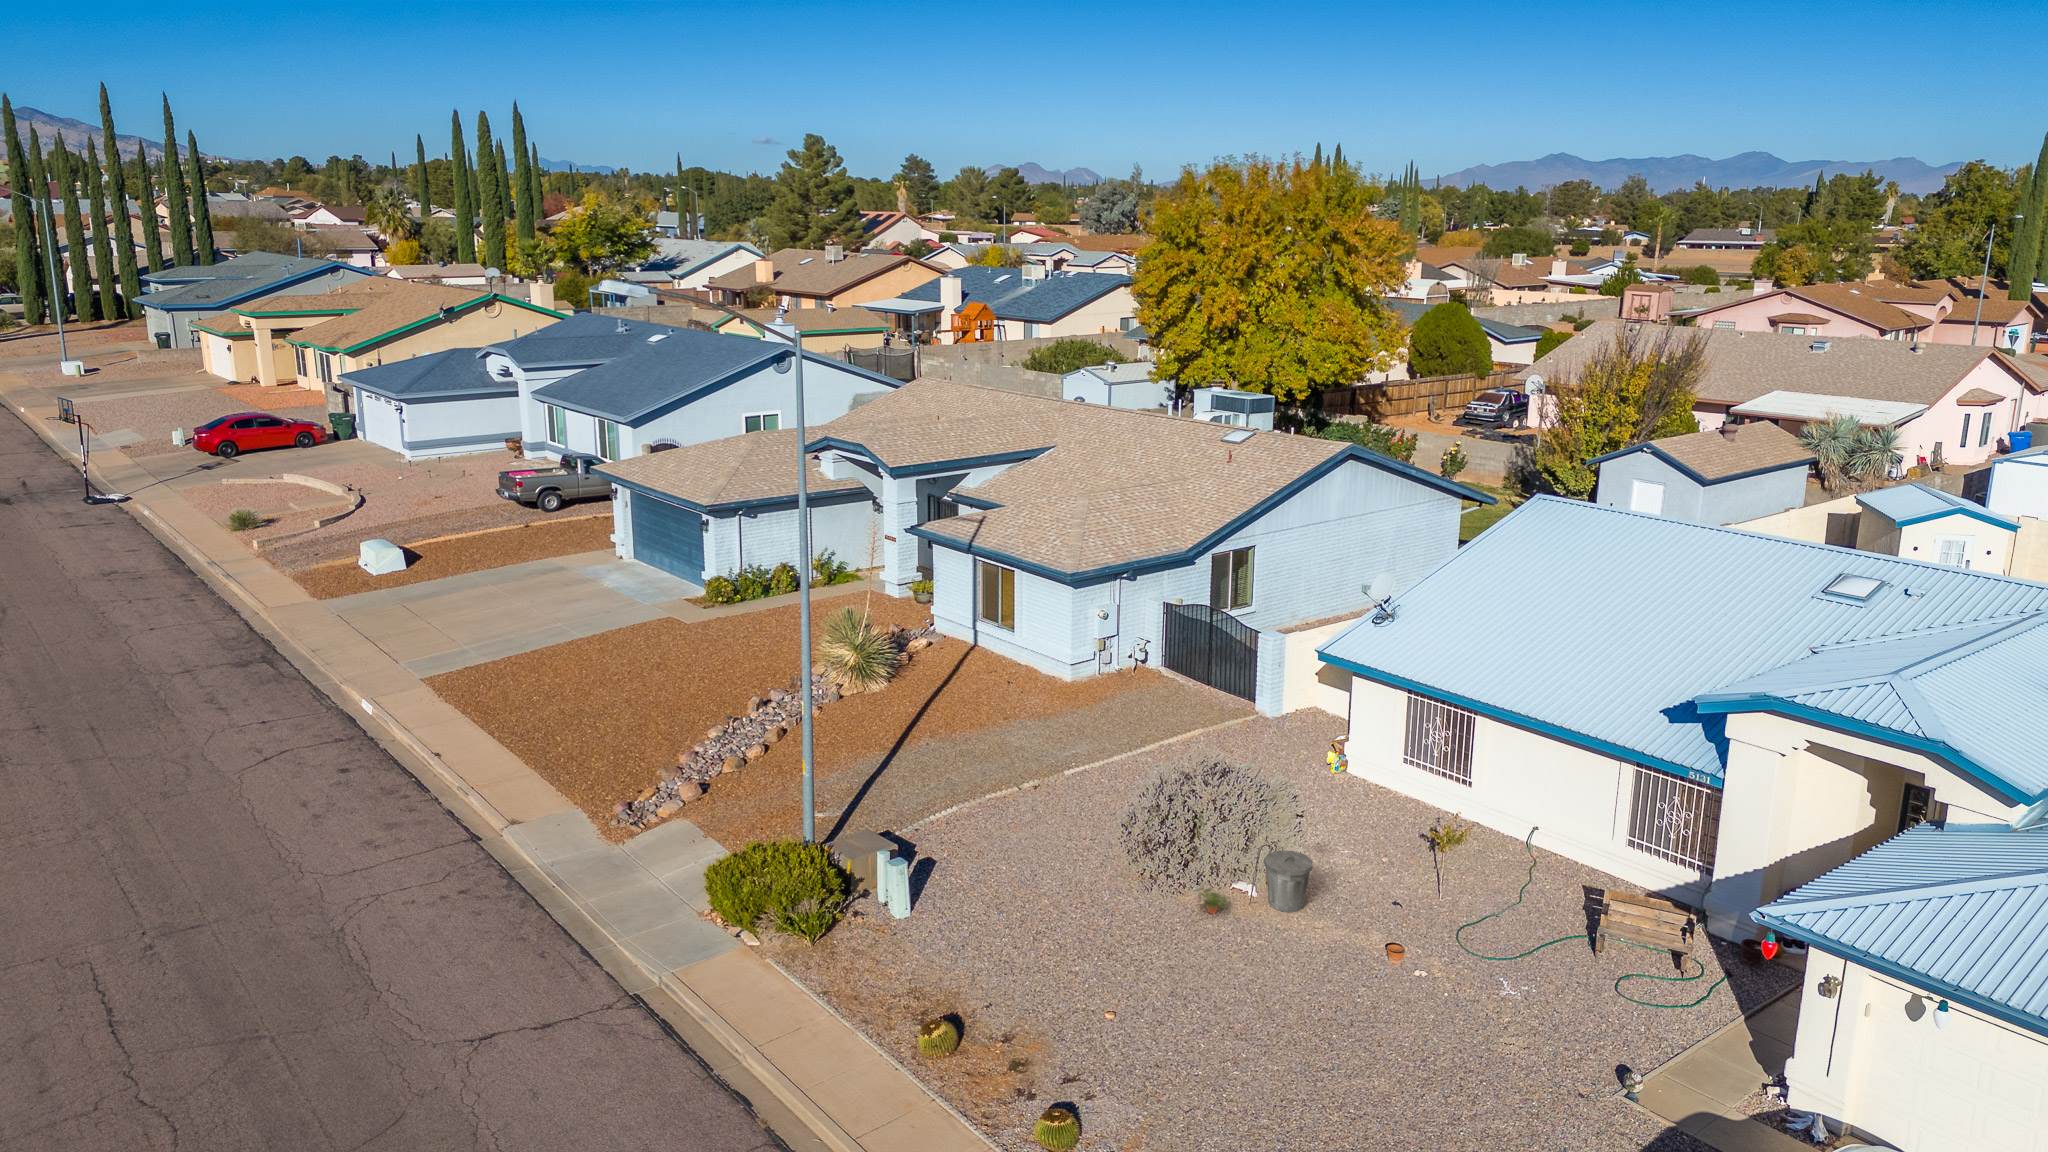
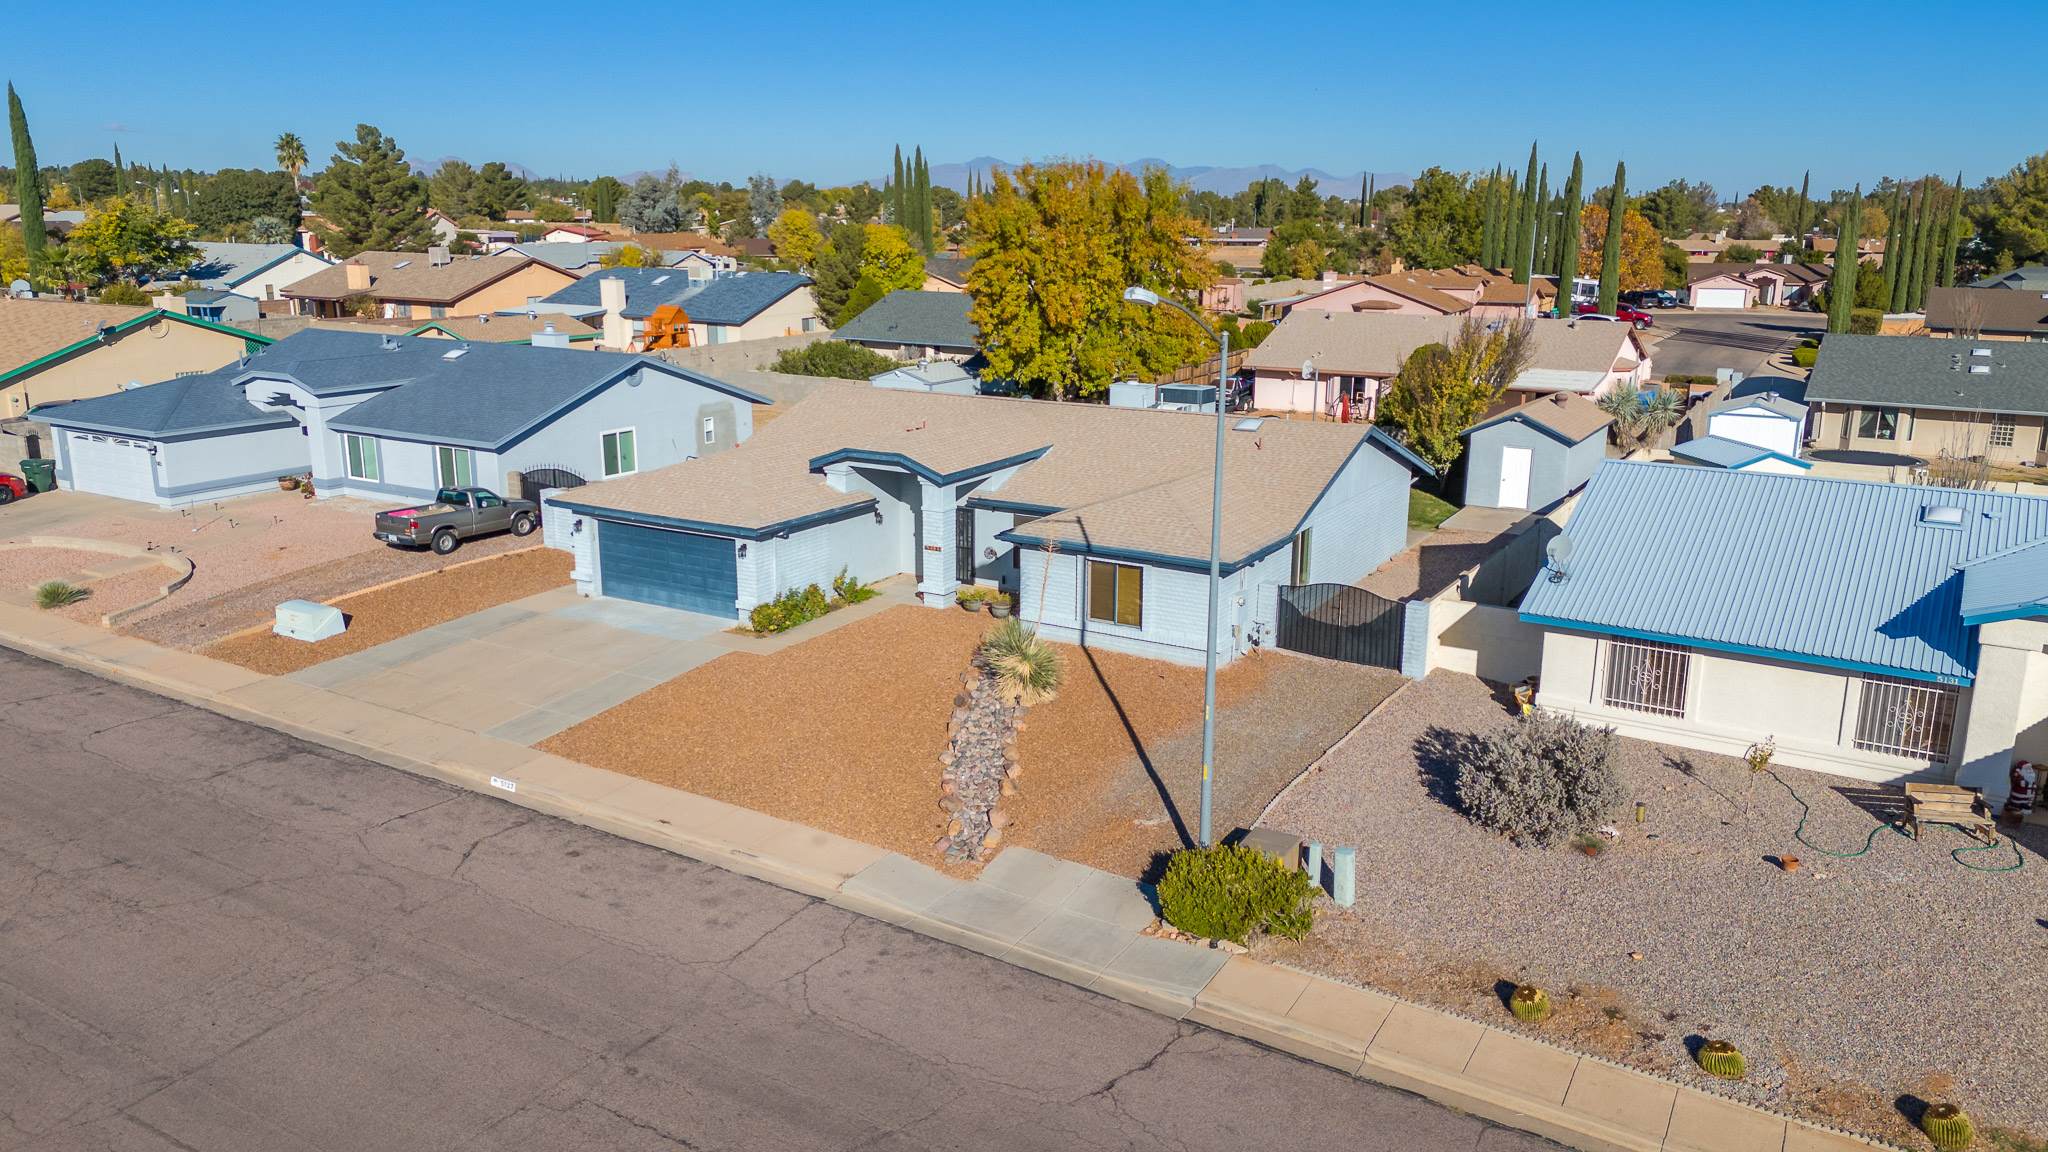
trash can: present [1264,850,1312,912] -> none [1618,789,1666,844]

